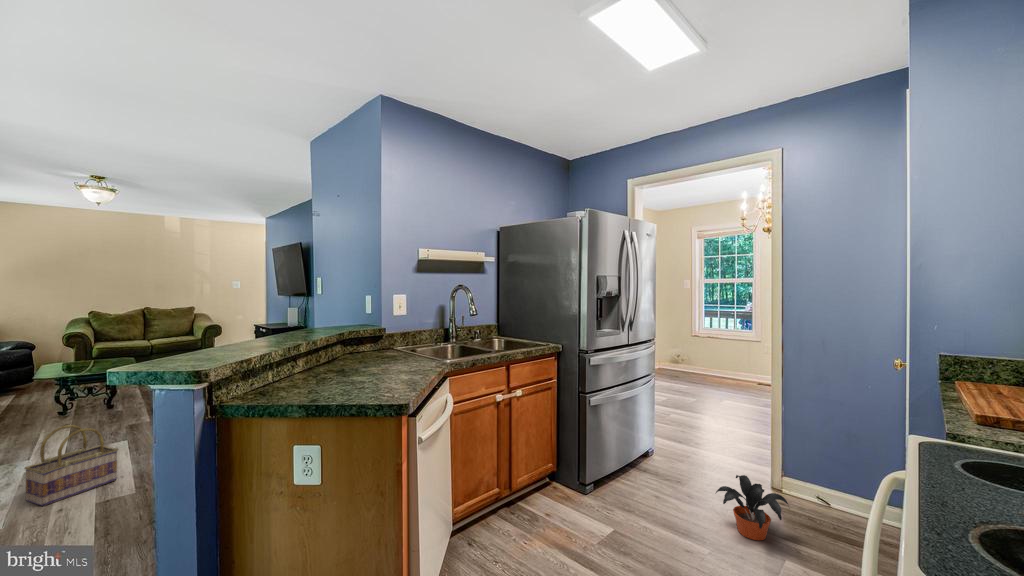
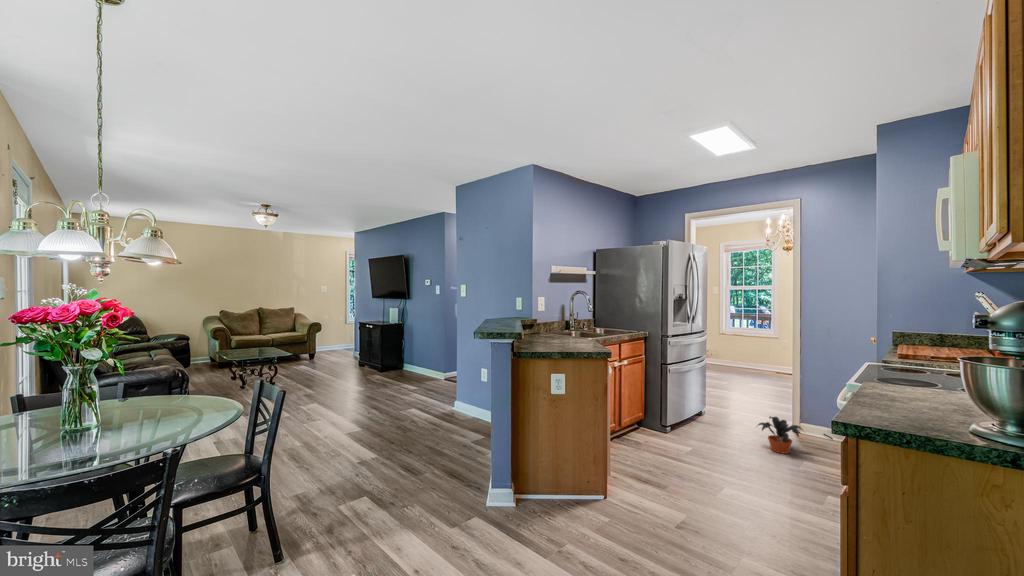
basket: present [25,425,118,506] -> none [295,386,340,436]

